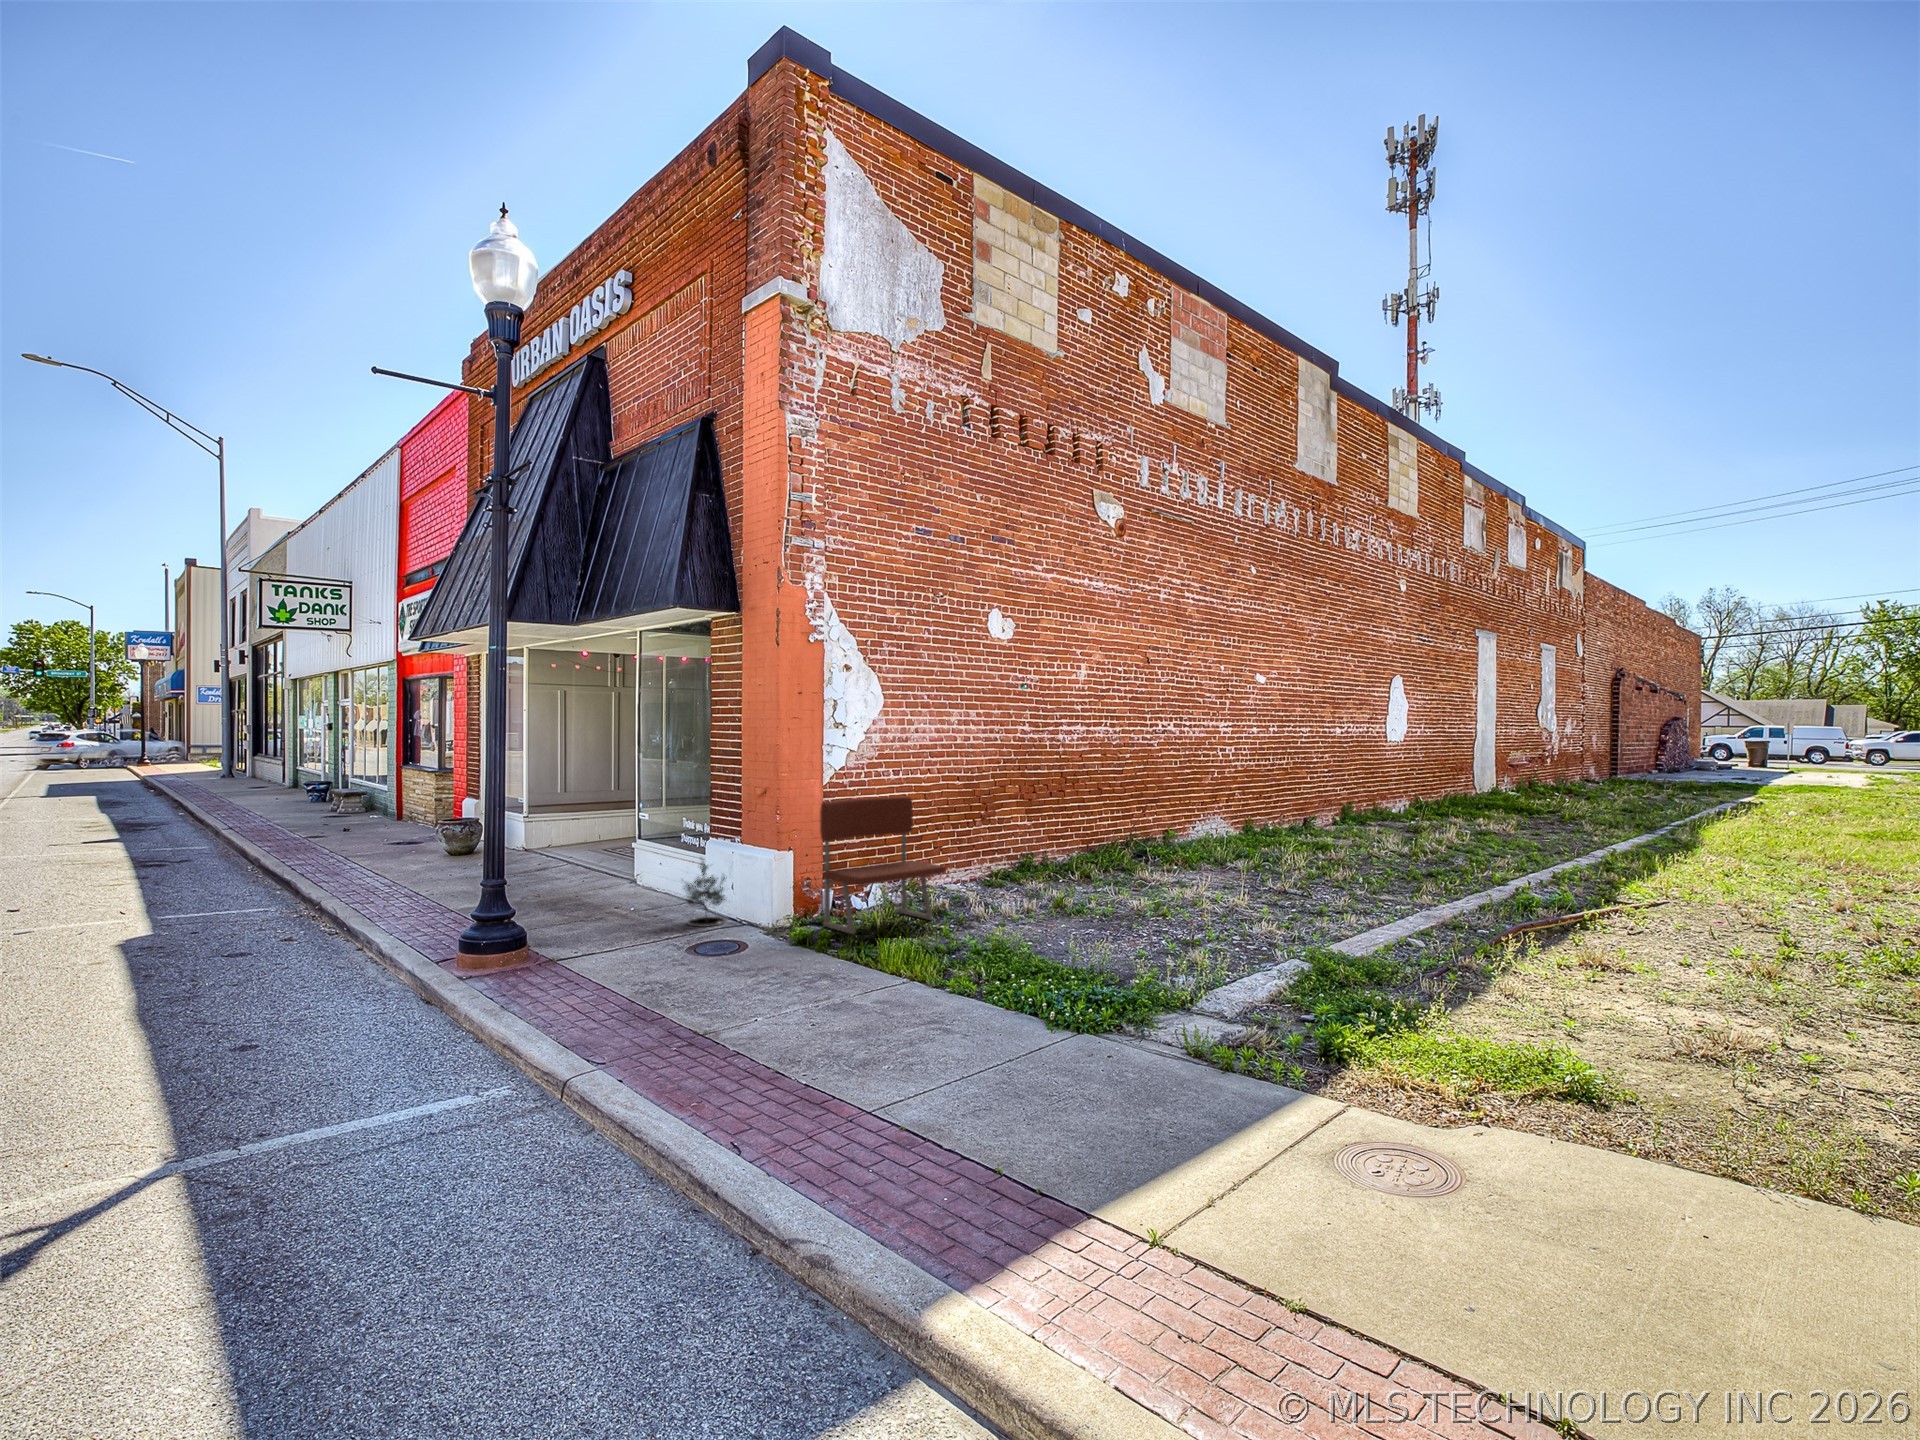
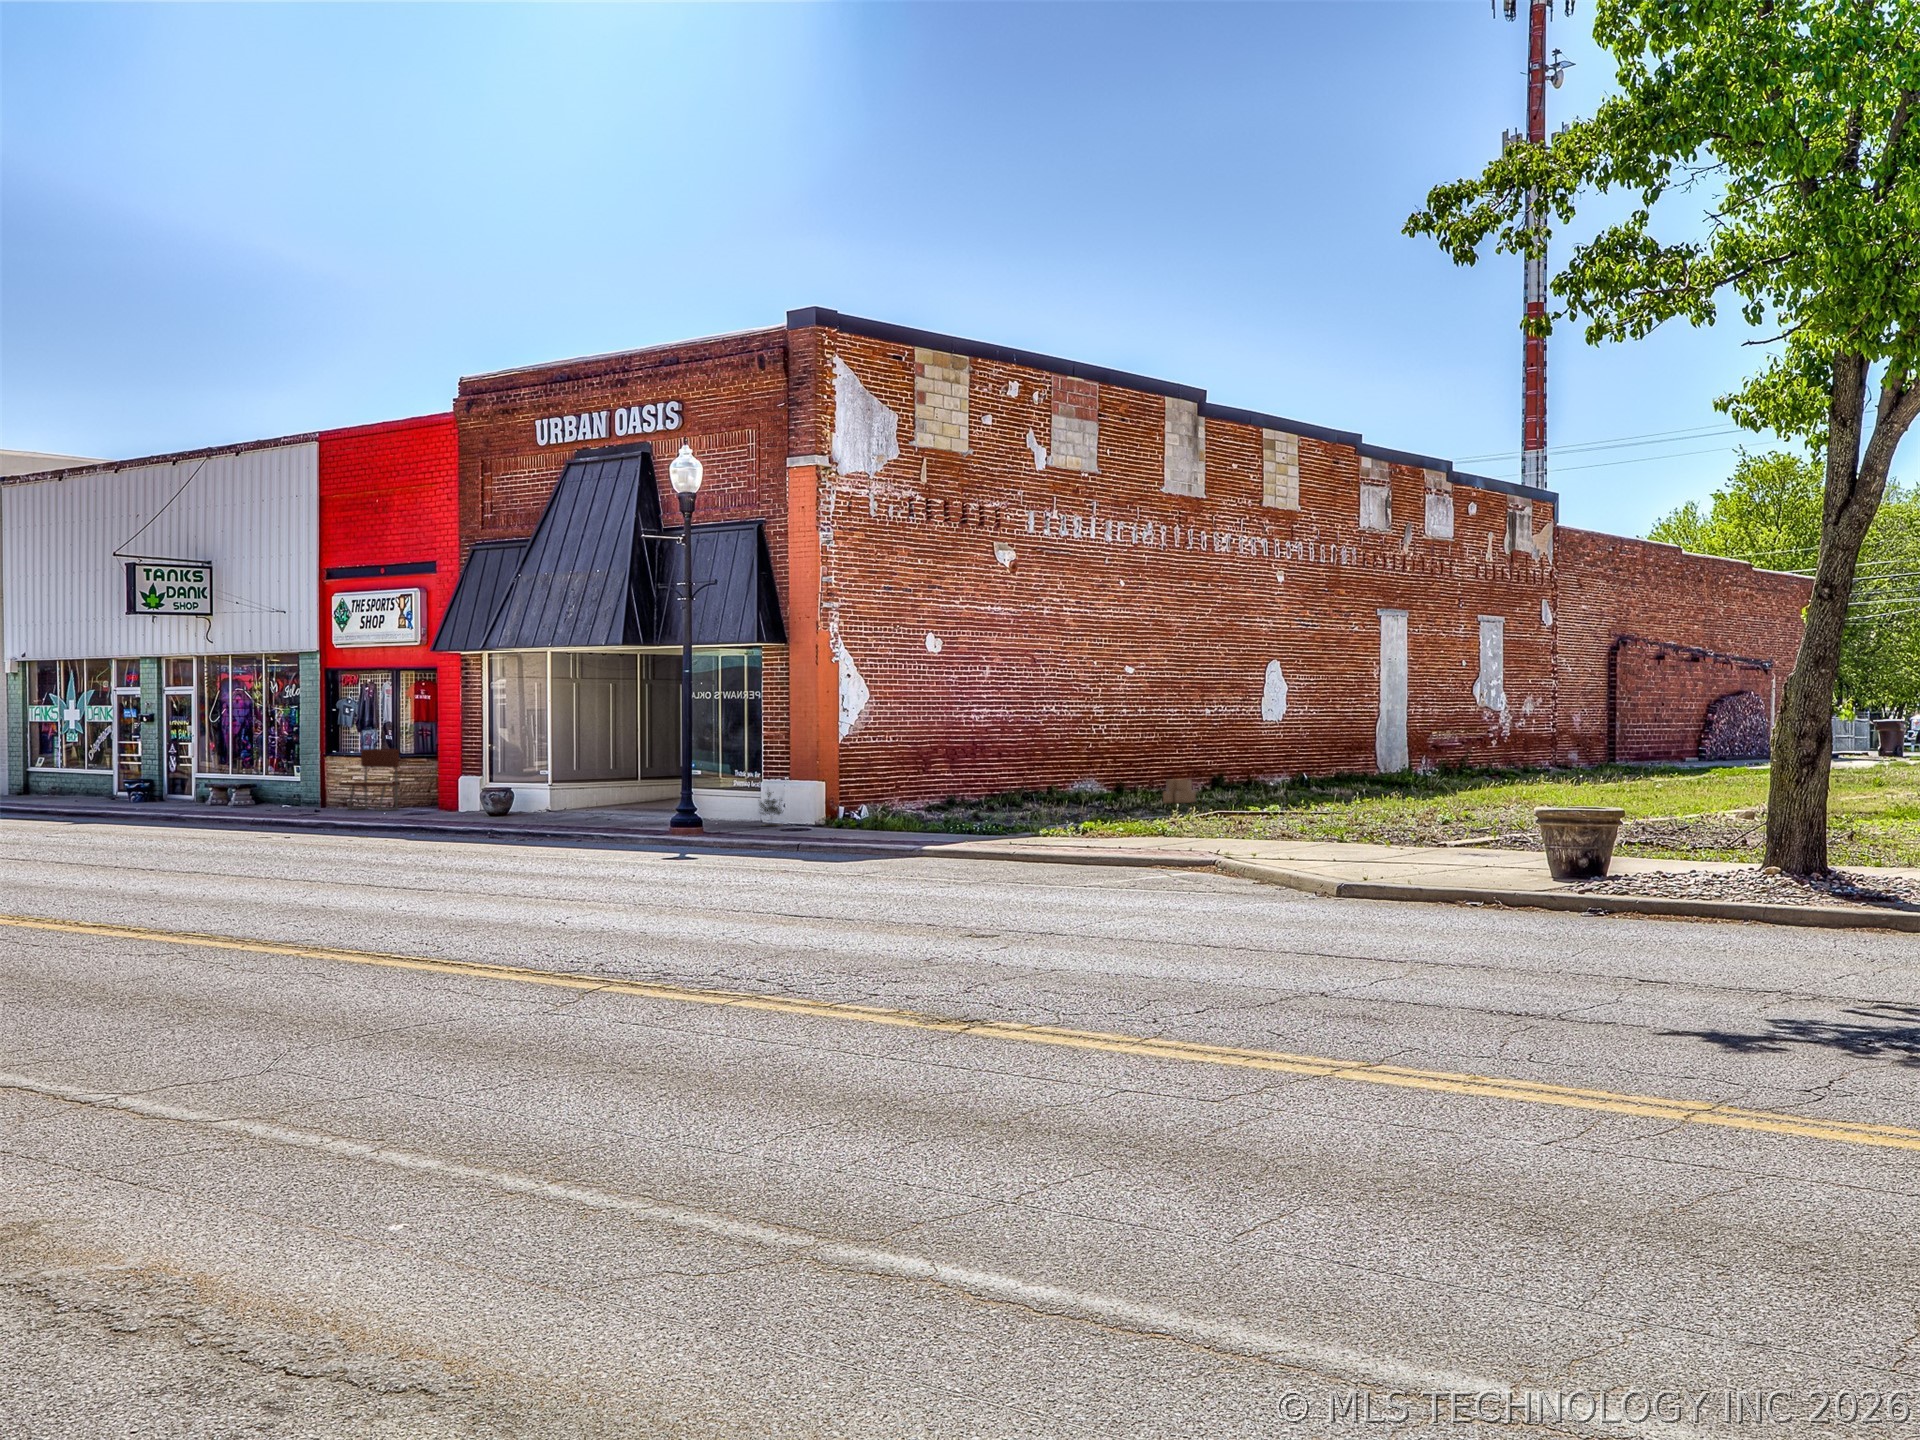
bench: present [820,797,946,934] -> present [339,749,399,811]
cardboard box: none [1296,808,1336,839] -> present [1163,779,1196,803]

